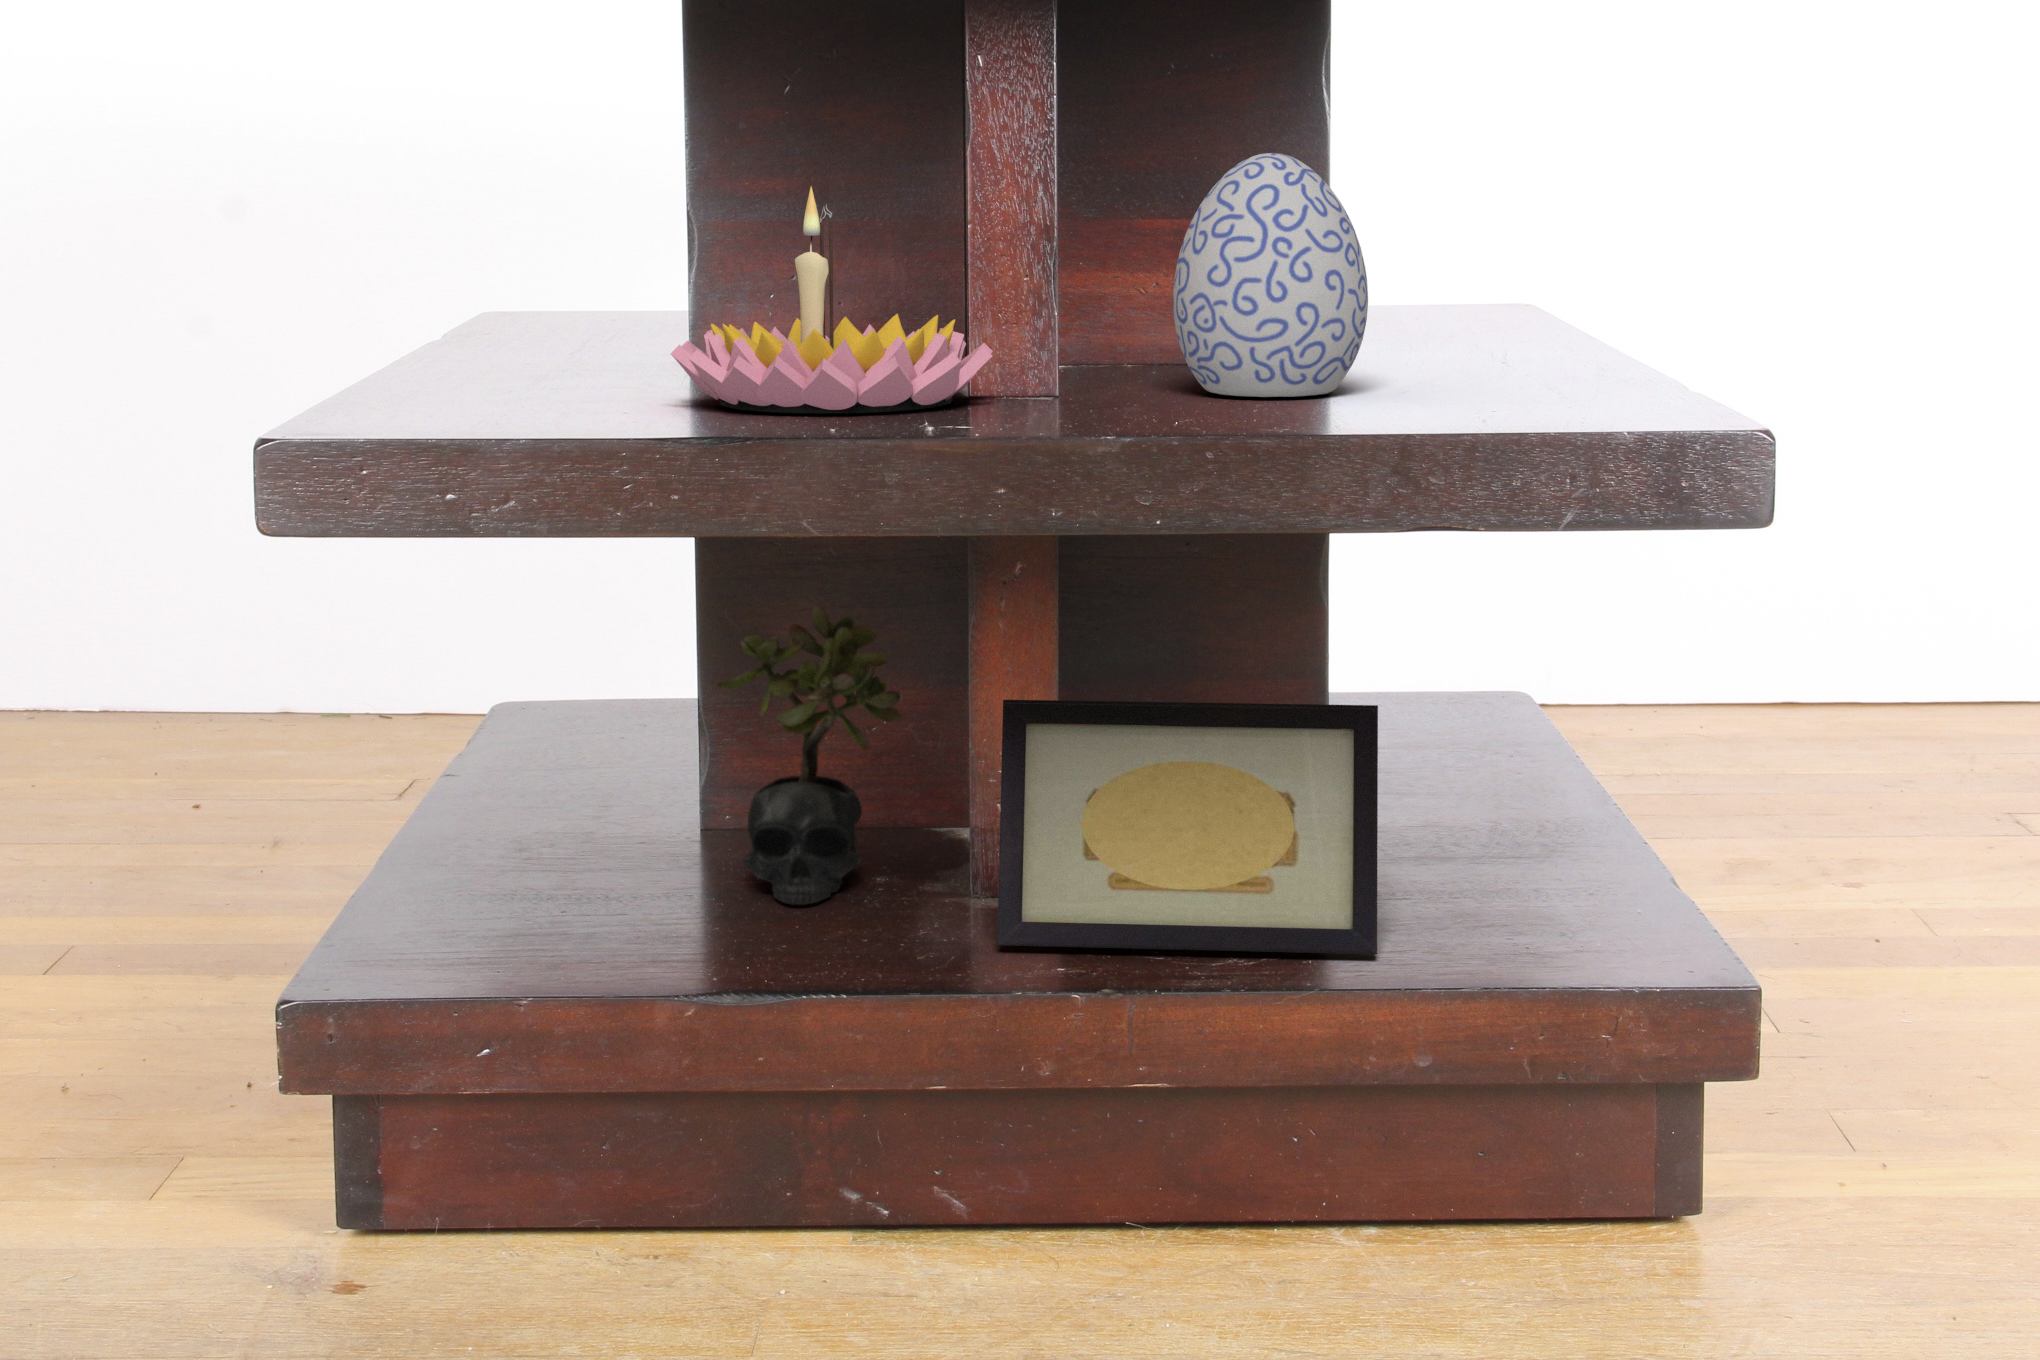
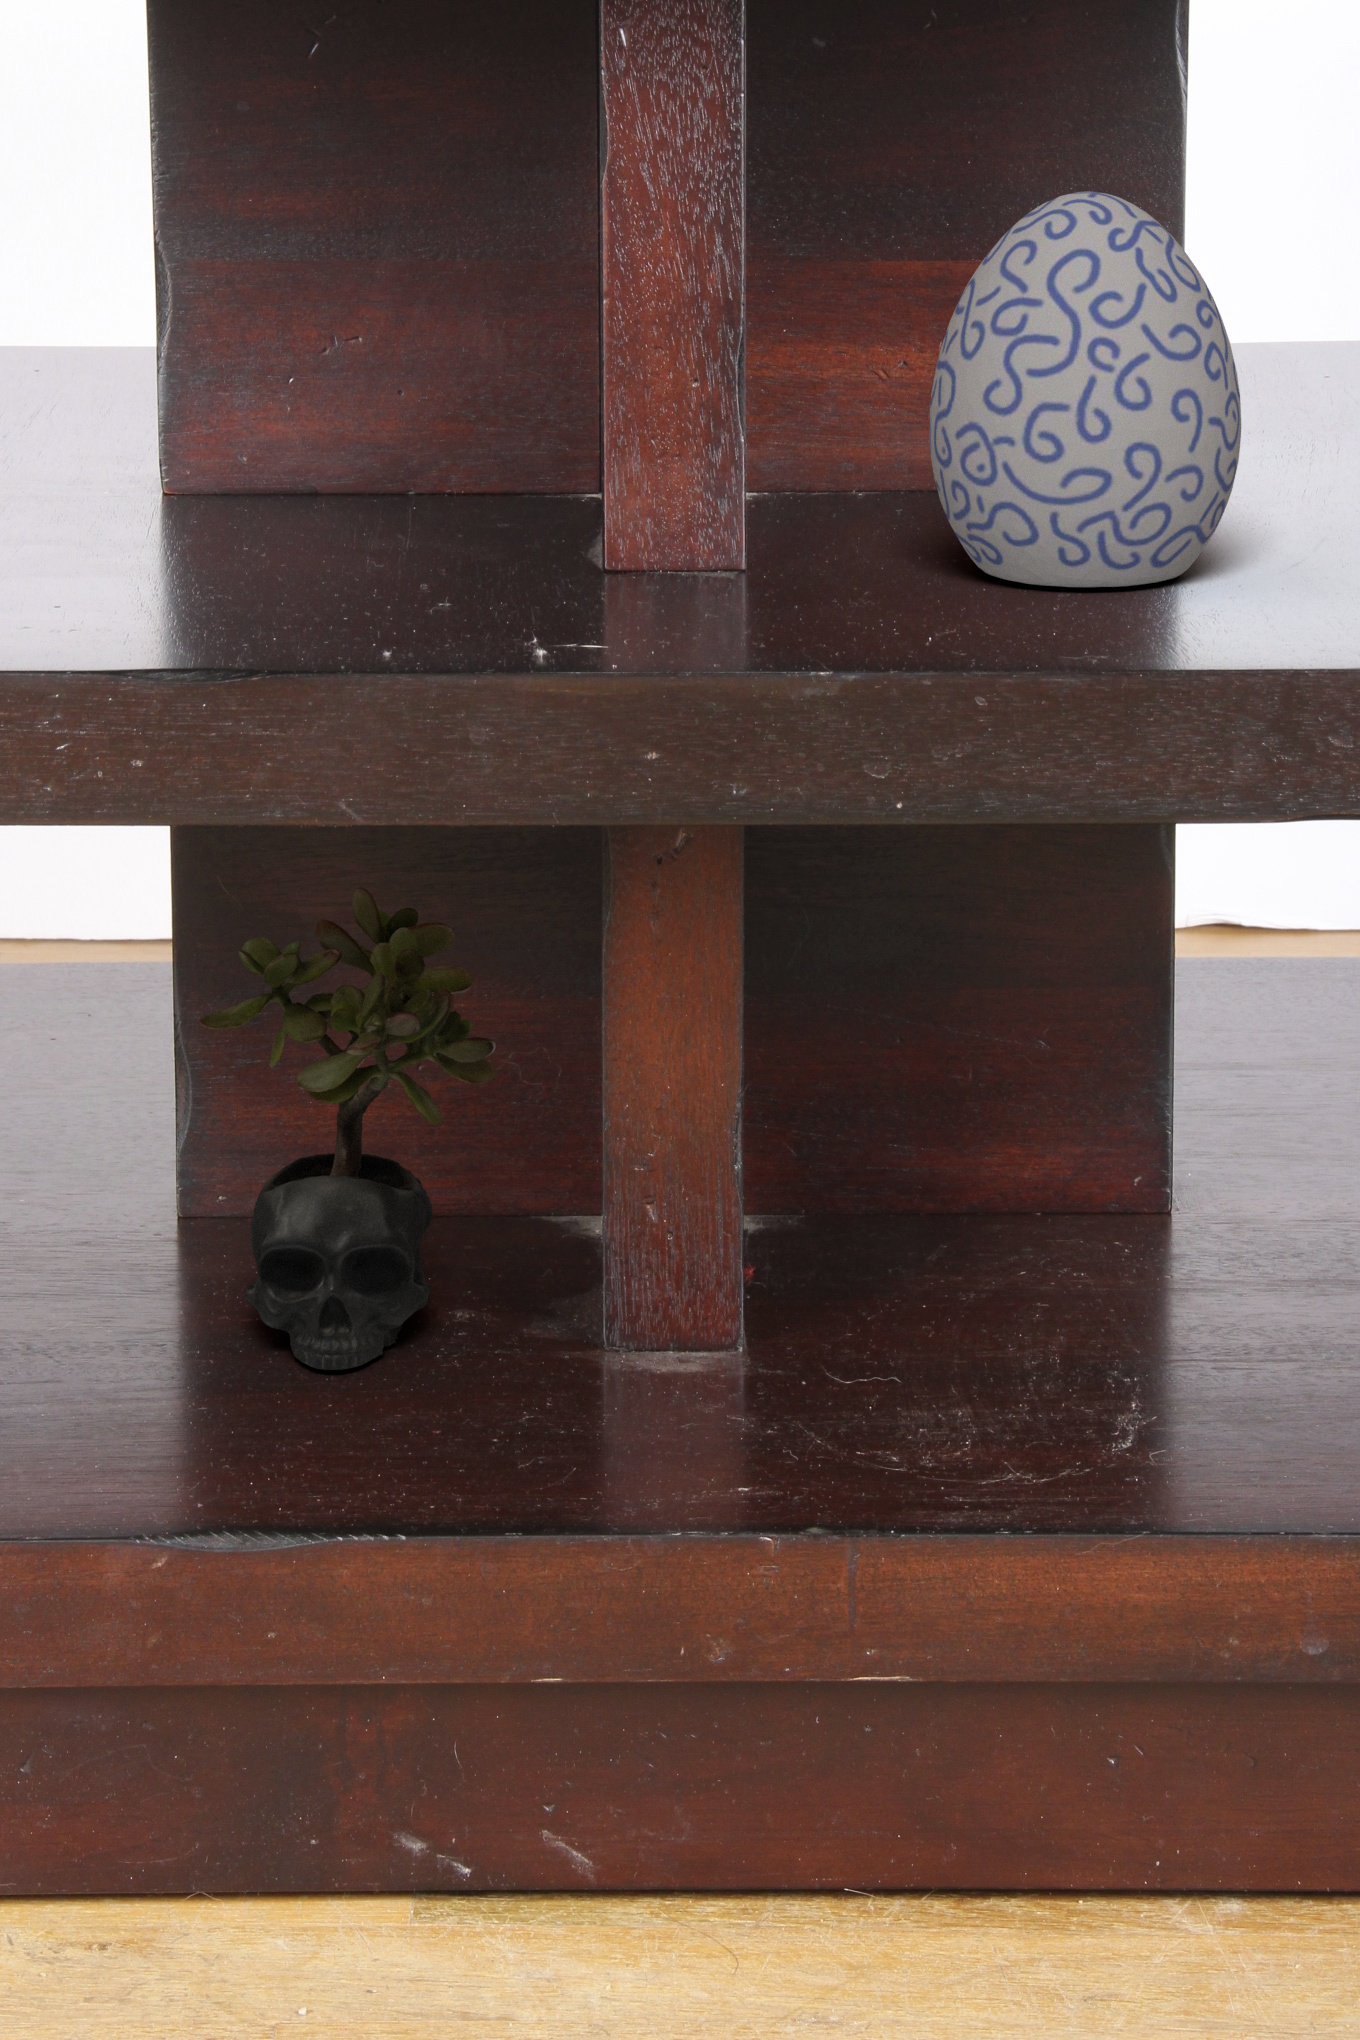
candle holder: present [671,187,993,413] -> none [127,253,640,628]
picture frame: present [997,700,1378,954] -> none [644,1064,1247,1471]

